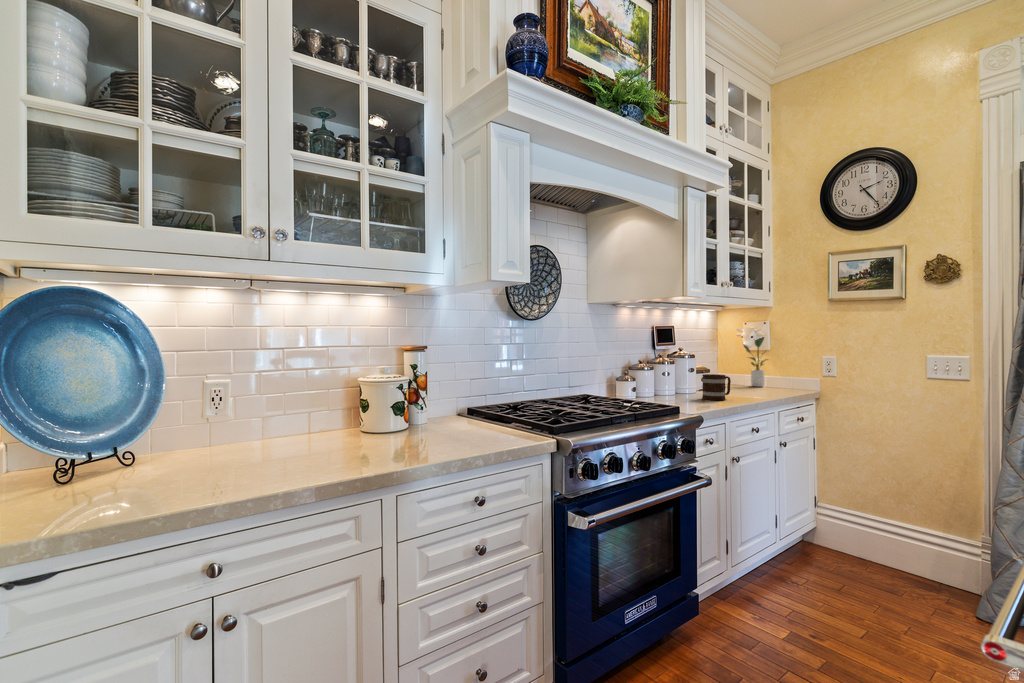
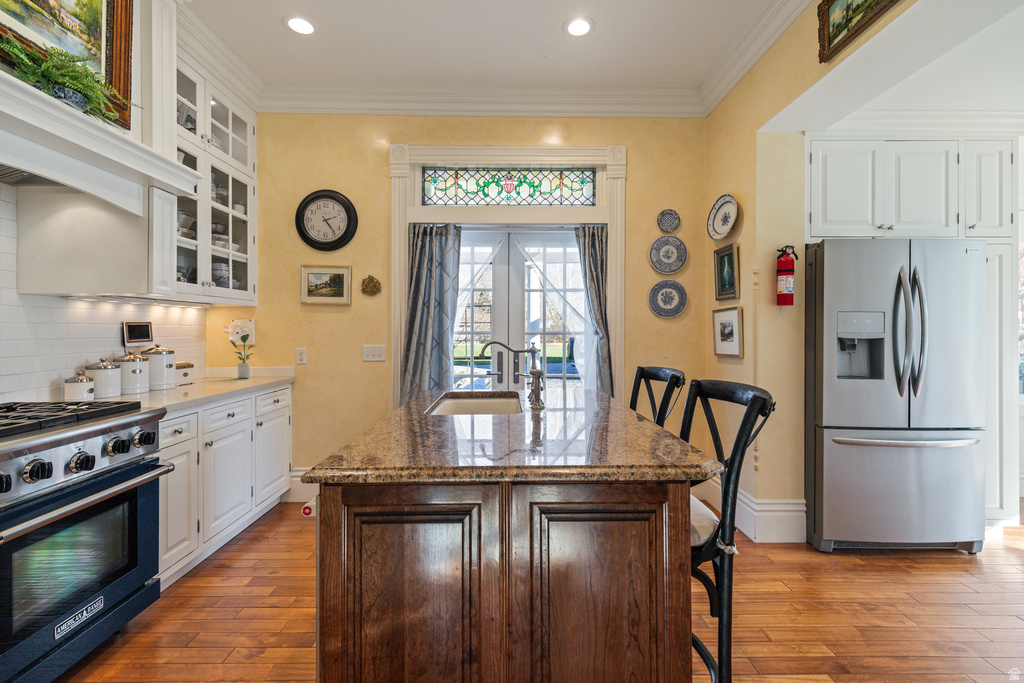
mug: present [702,374,731,400] -> none [177,369,207,393]

